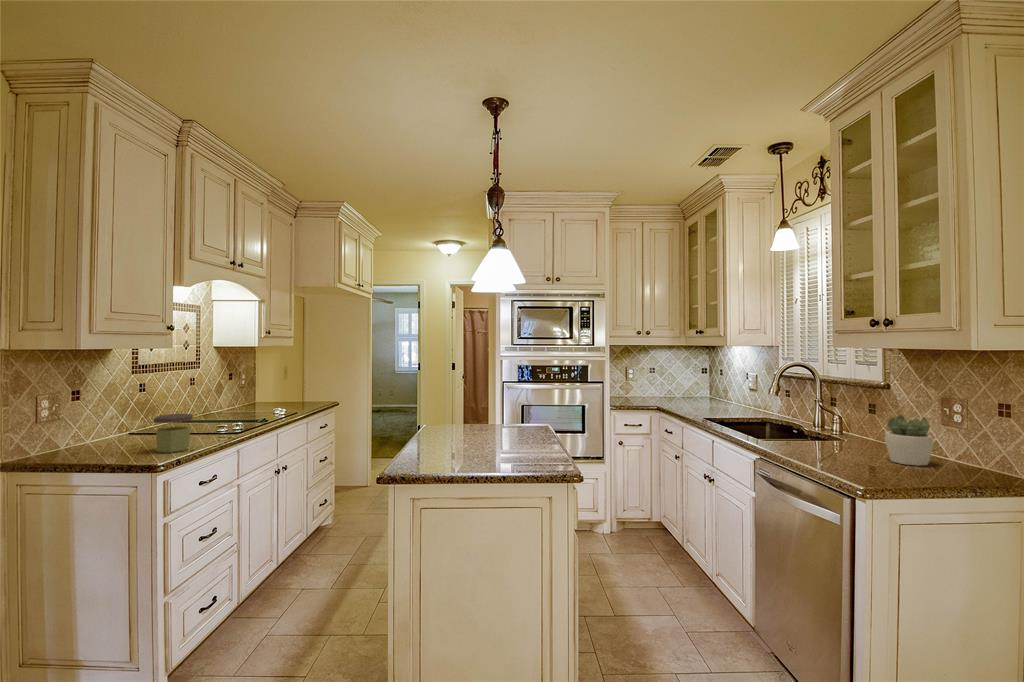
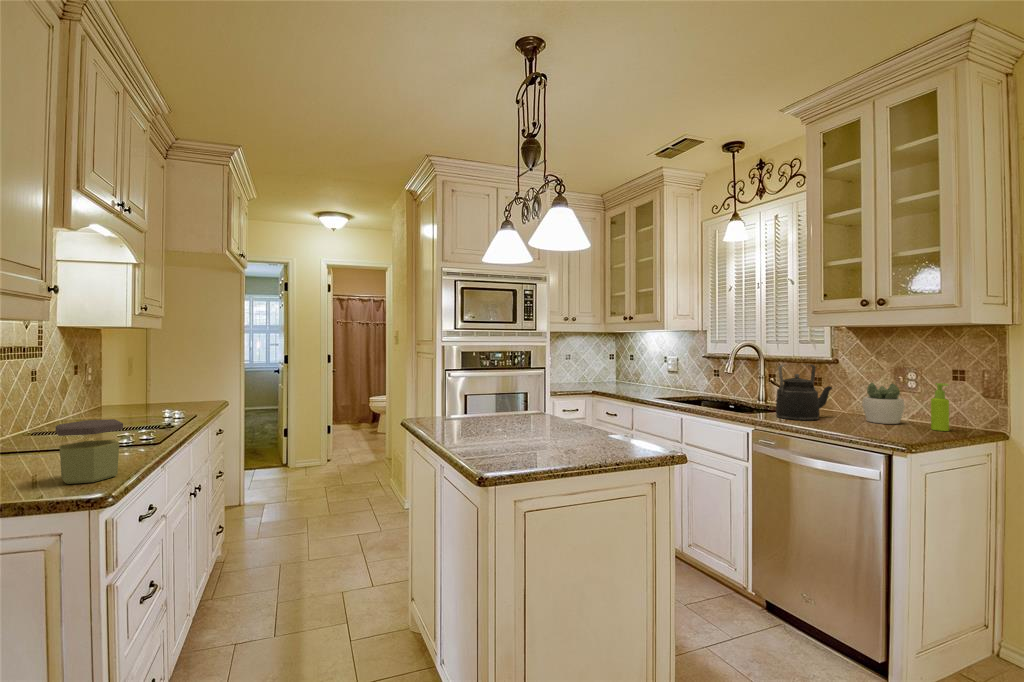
kettle: none [784,390,857,454] -> present [776,365,832,420]
soap dispenser: none [950,420,972,479] -> present [931,383,949,431]

